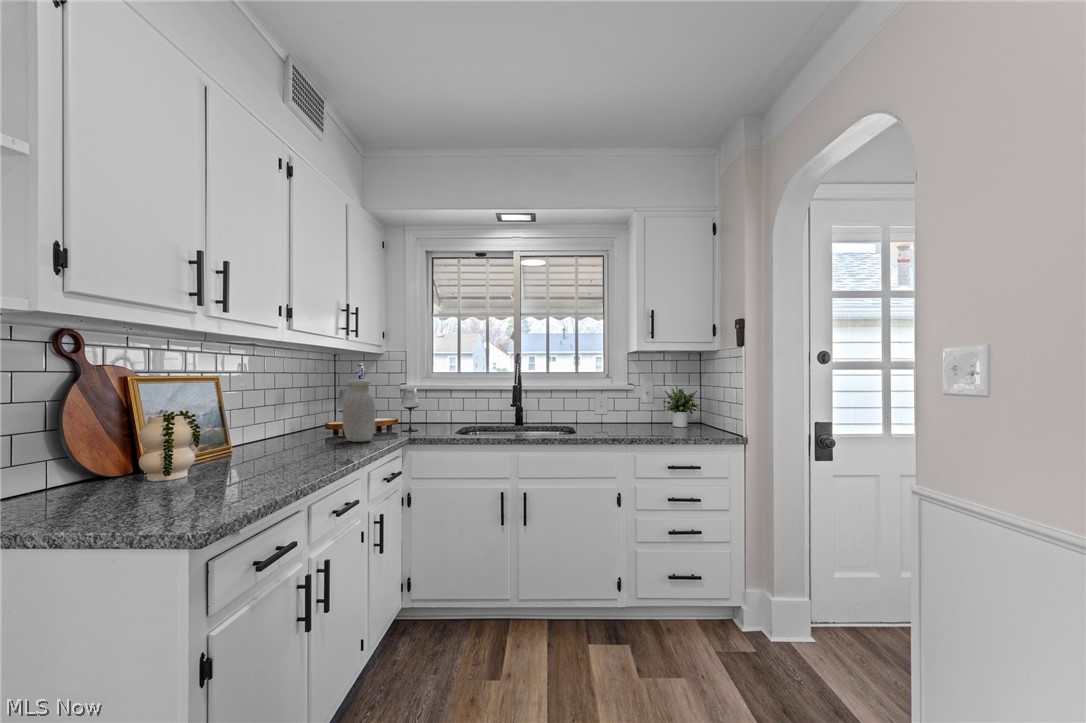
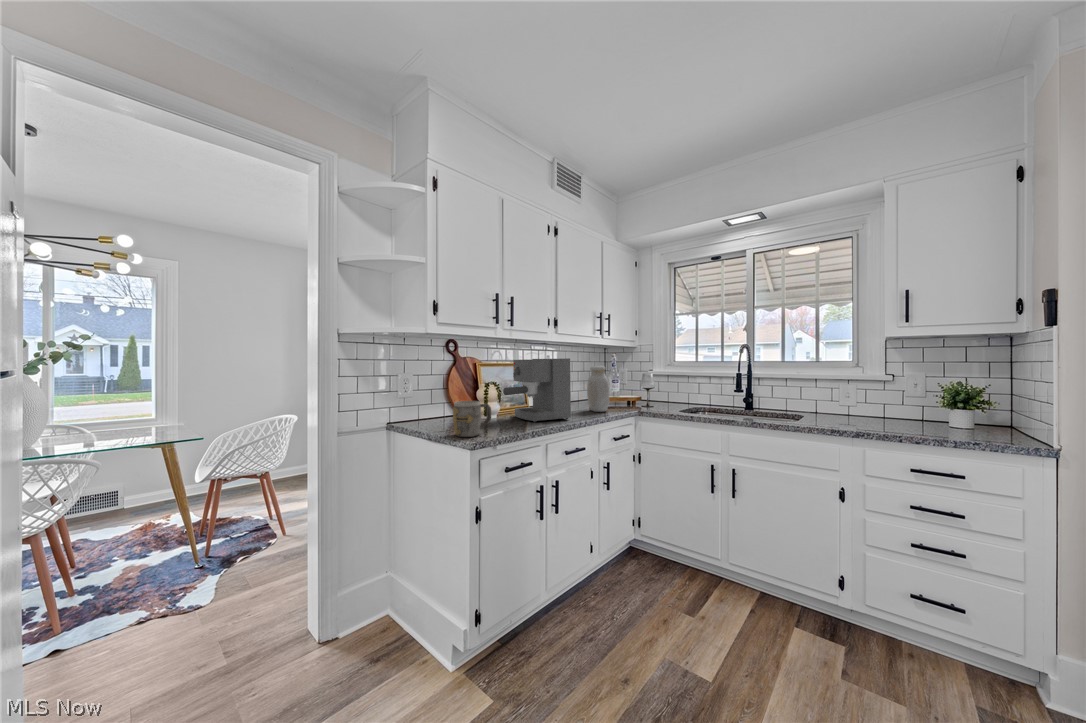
coffee maker: none [249,368,343,460] -> present [503,358,571,422]
mug: none [203,431,259,487] -> present [453,401,491,437]

